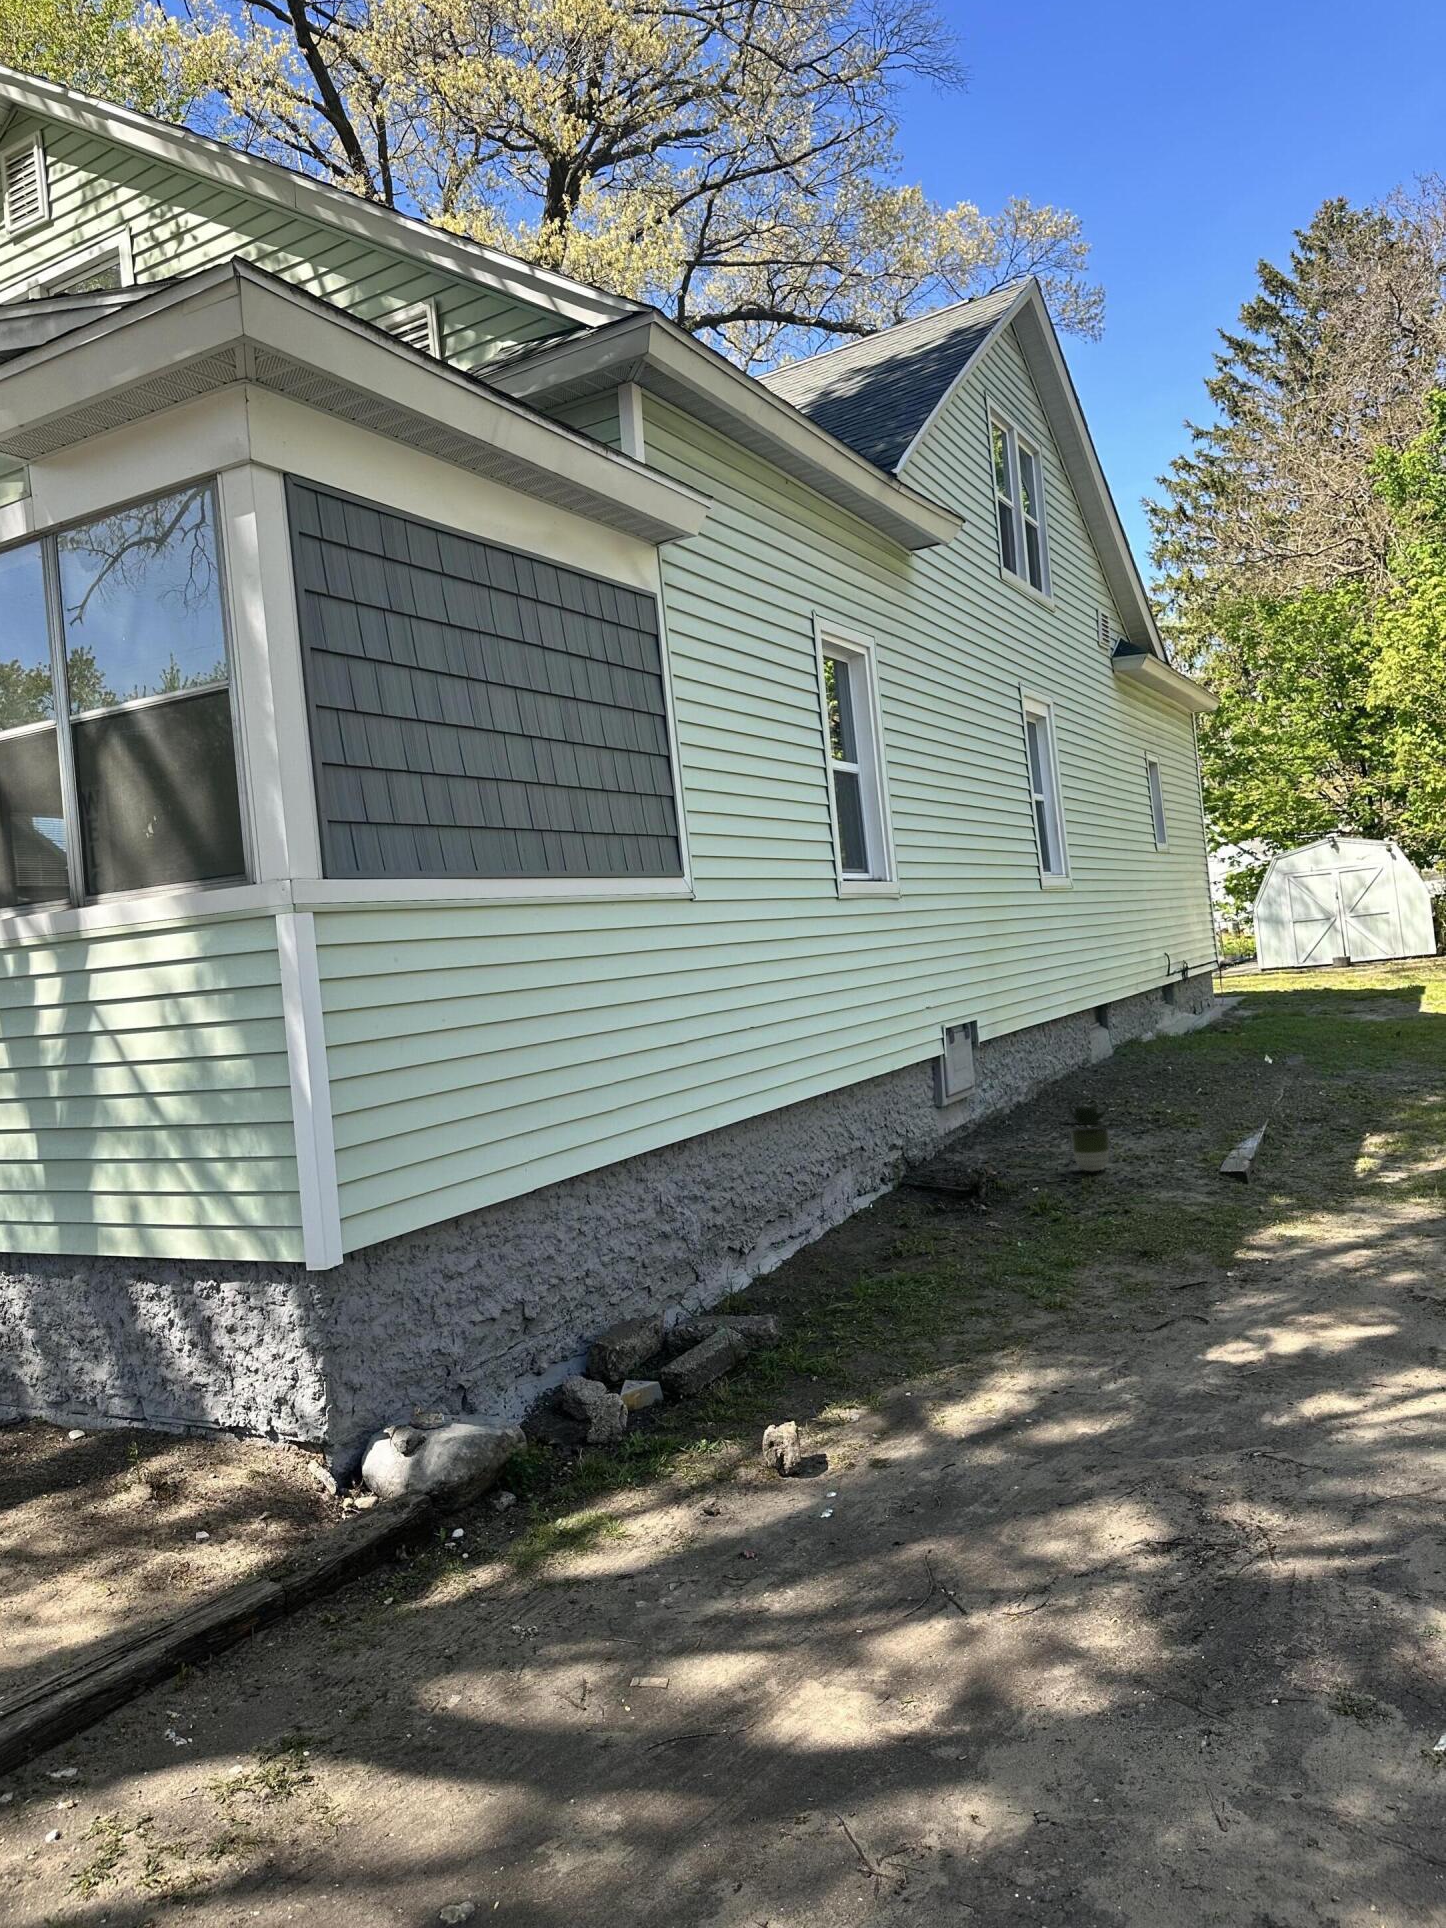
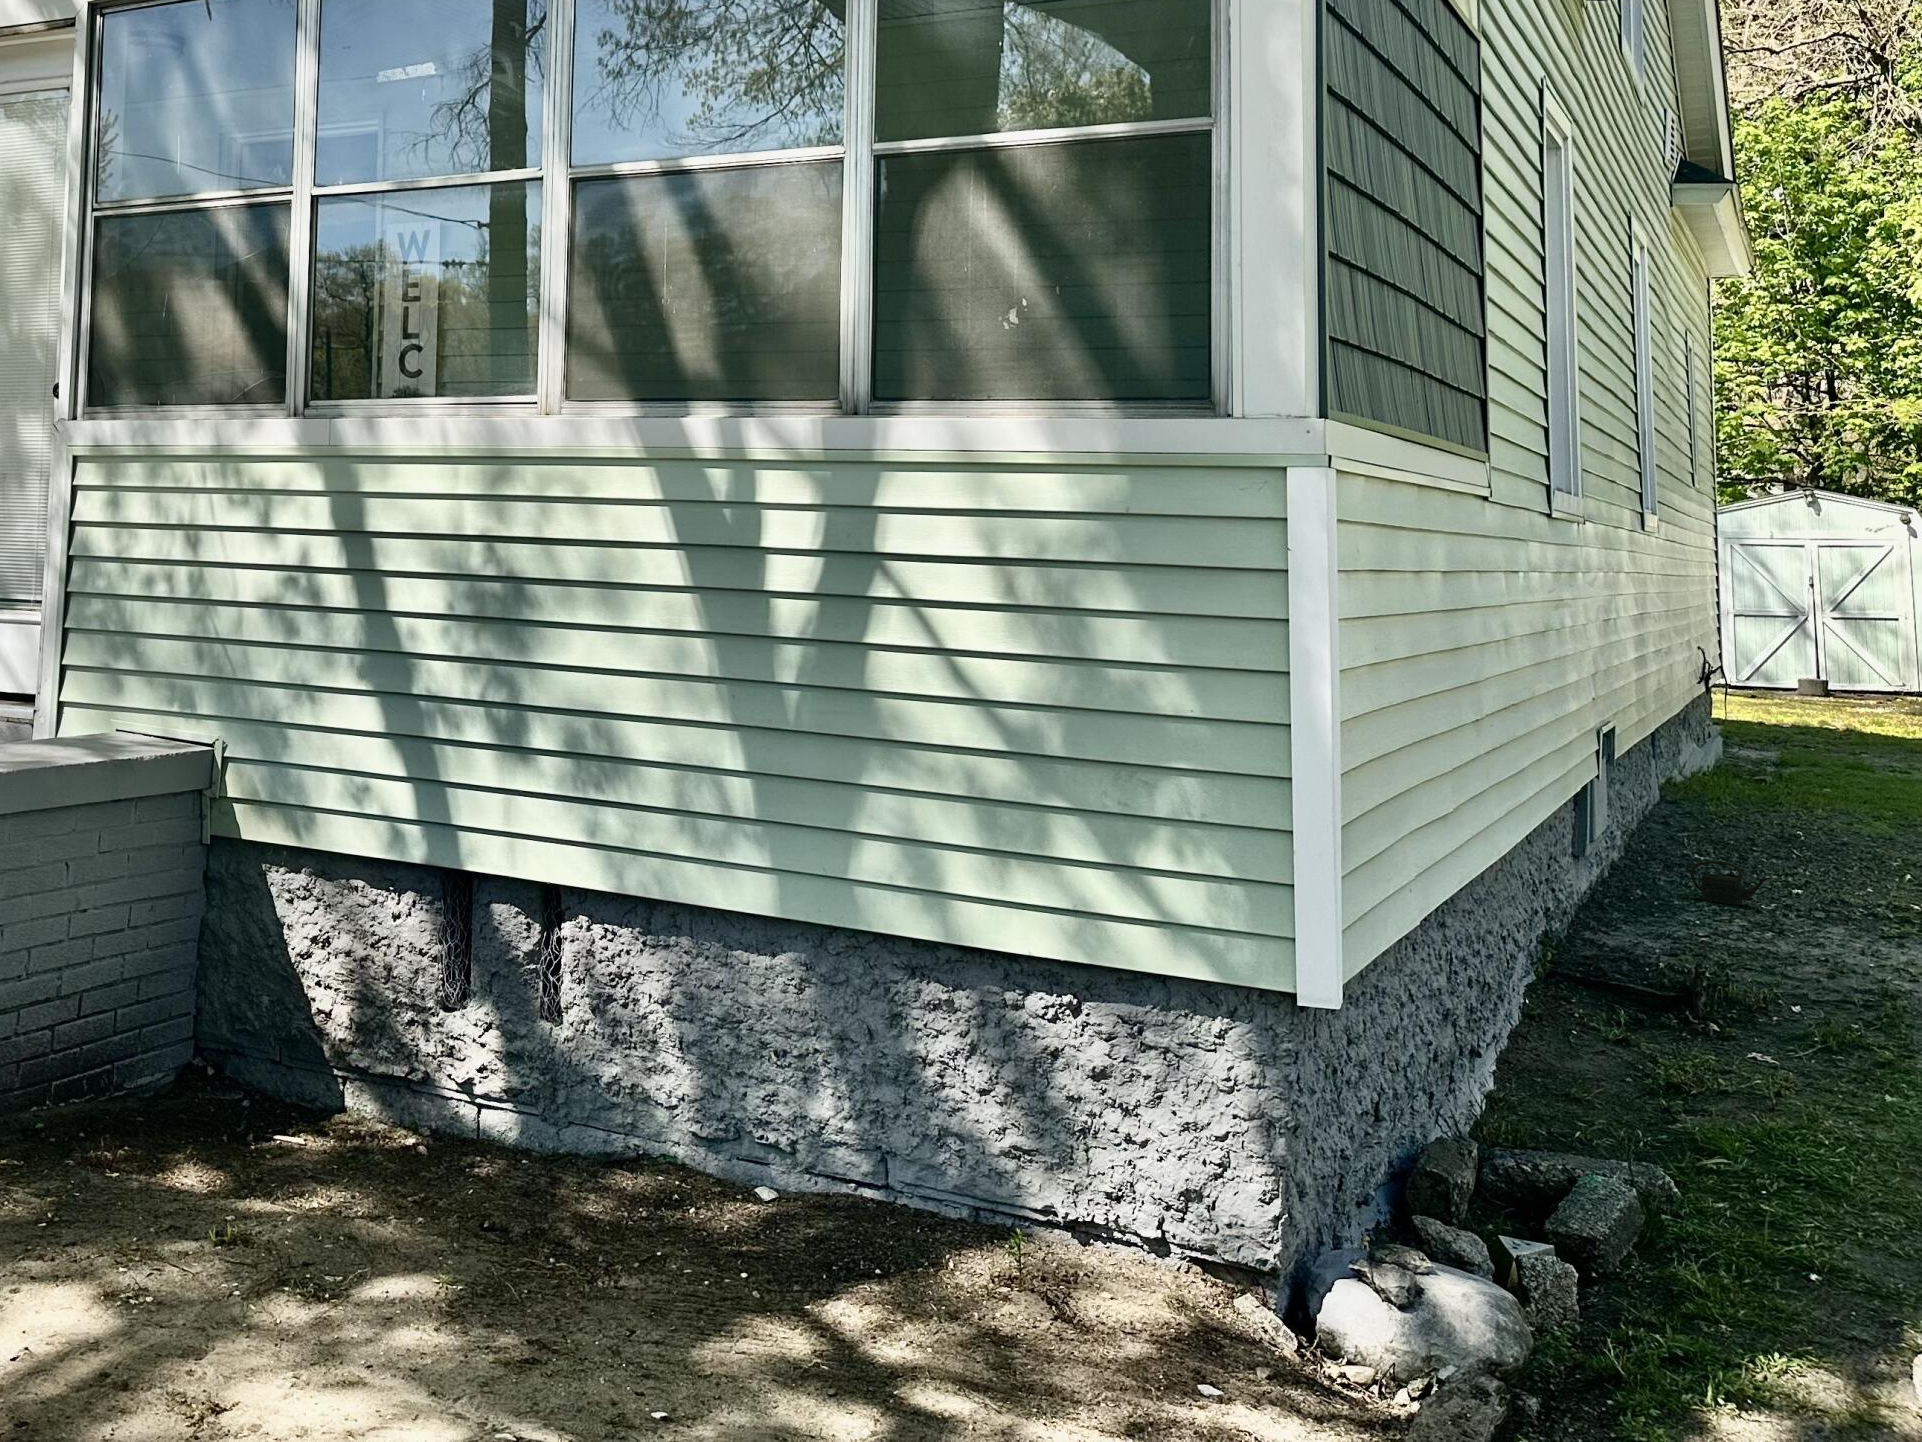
planter: present [1071,1128,1109,1172] -> none [1811,916,1880,986]

